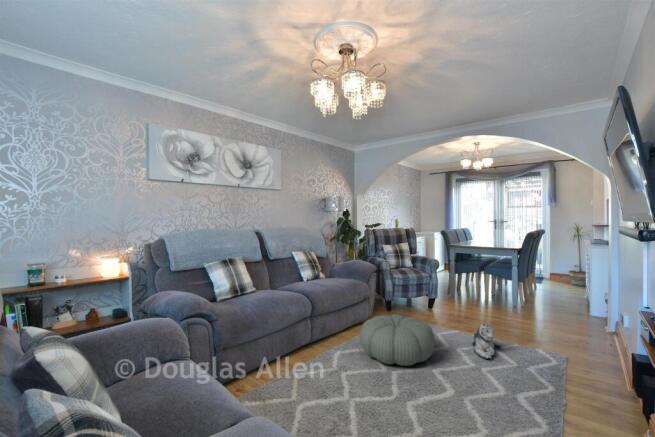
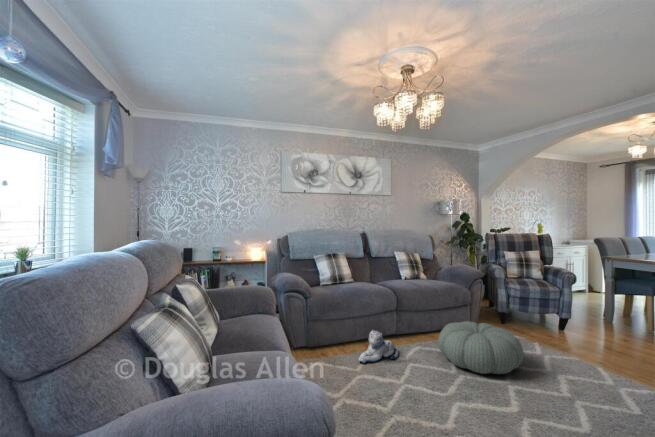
plush toy: present [472,324,501,359] -> present [359,330,399,363]

